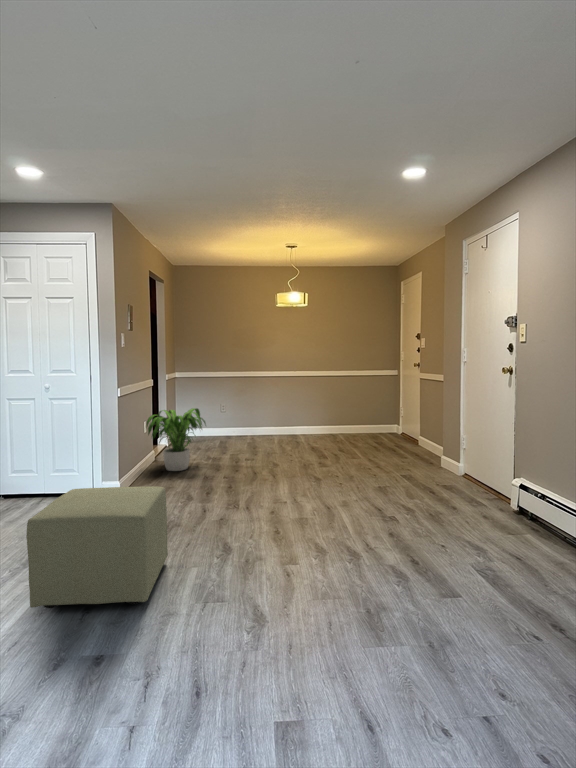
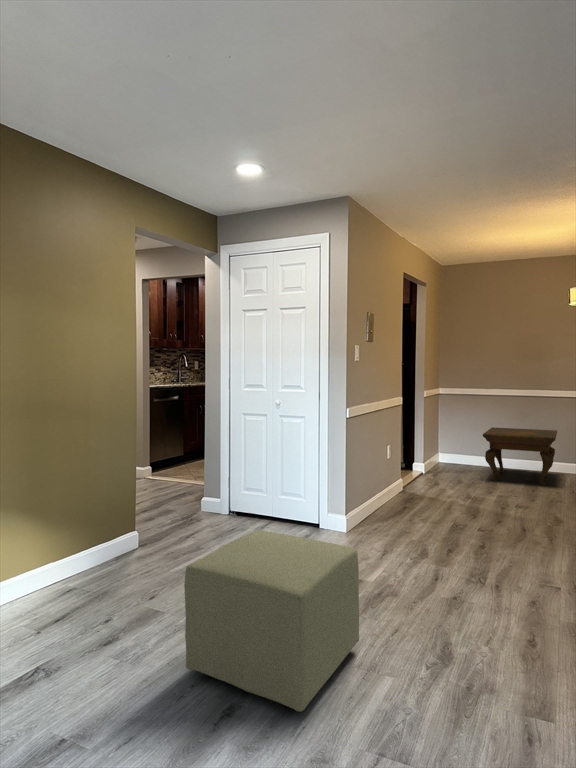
side table: none [214,403,265,445] -> present [483,427,557,486]
potted plant: present [147,408,206,471] -> none [388,434,463,511]

